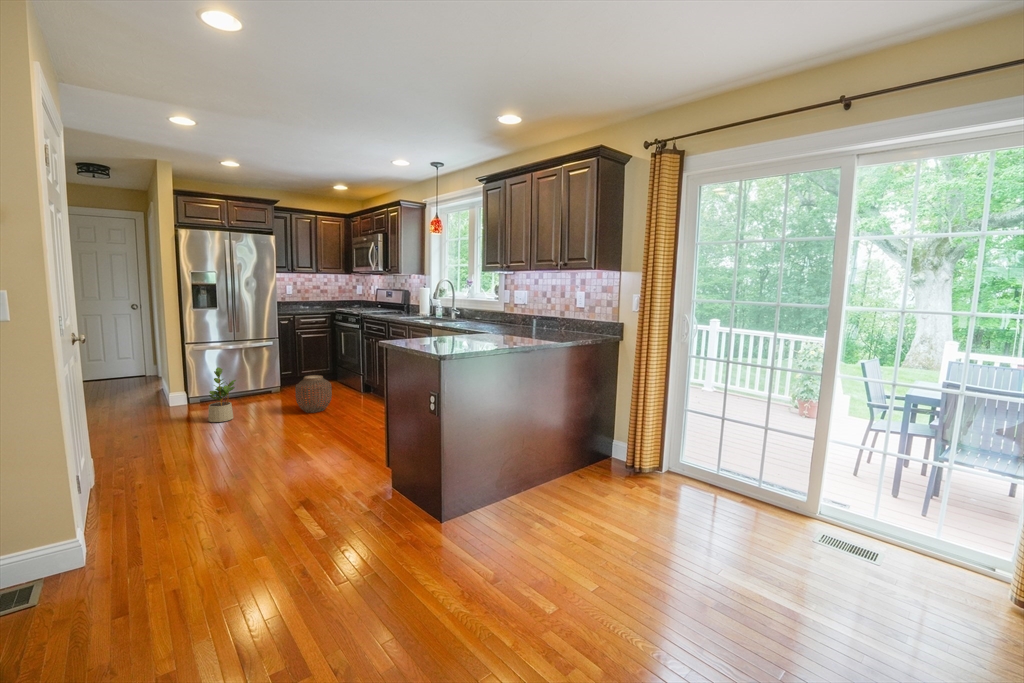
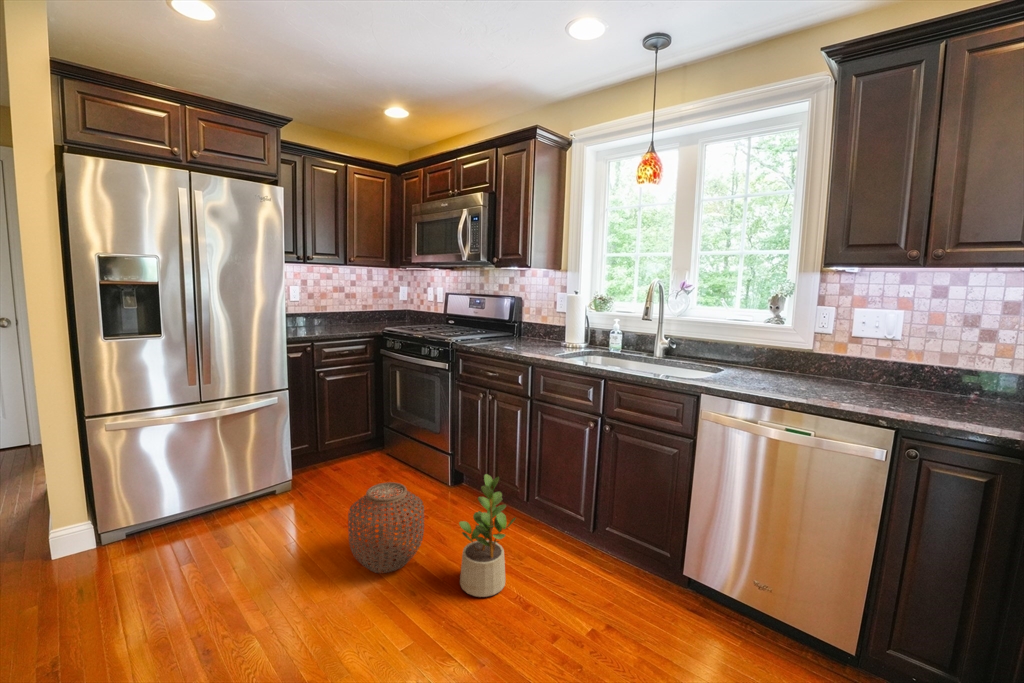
potted plant: present [208,367,236,422] -> present [459,474,516,597]

